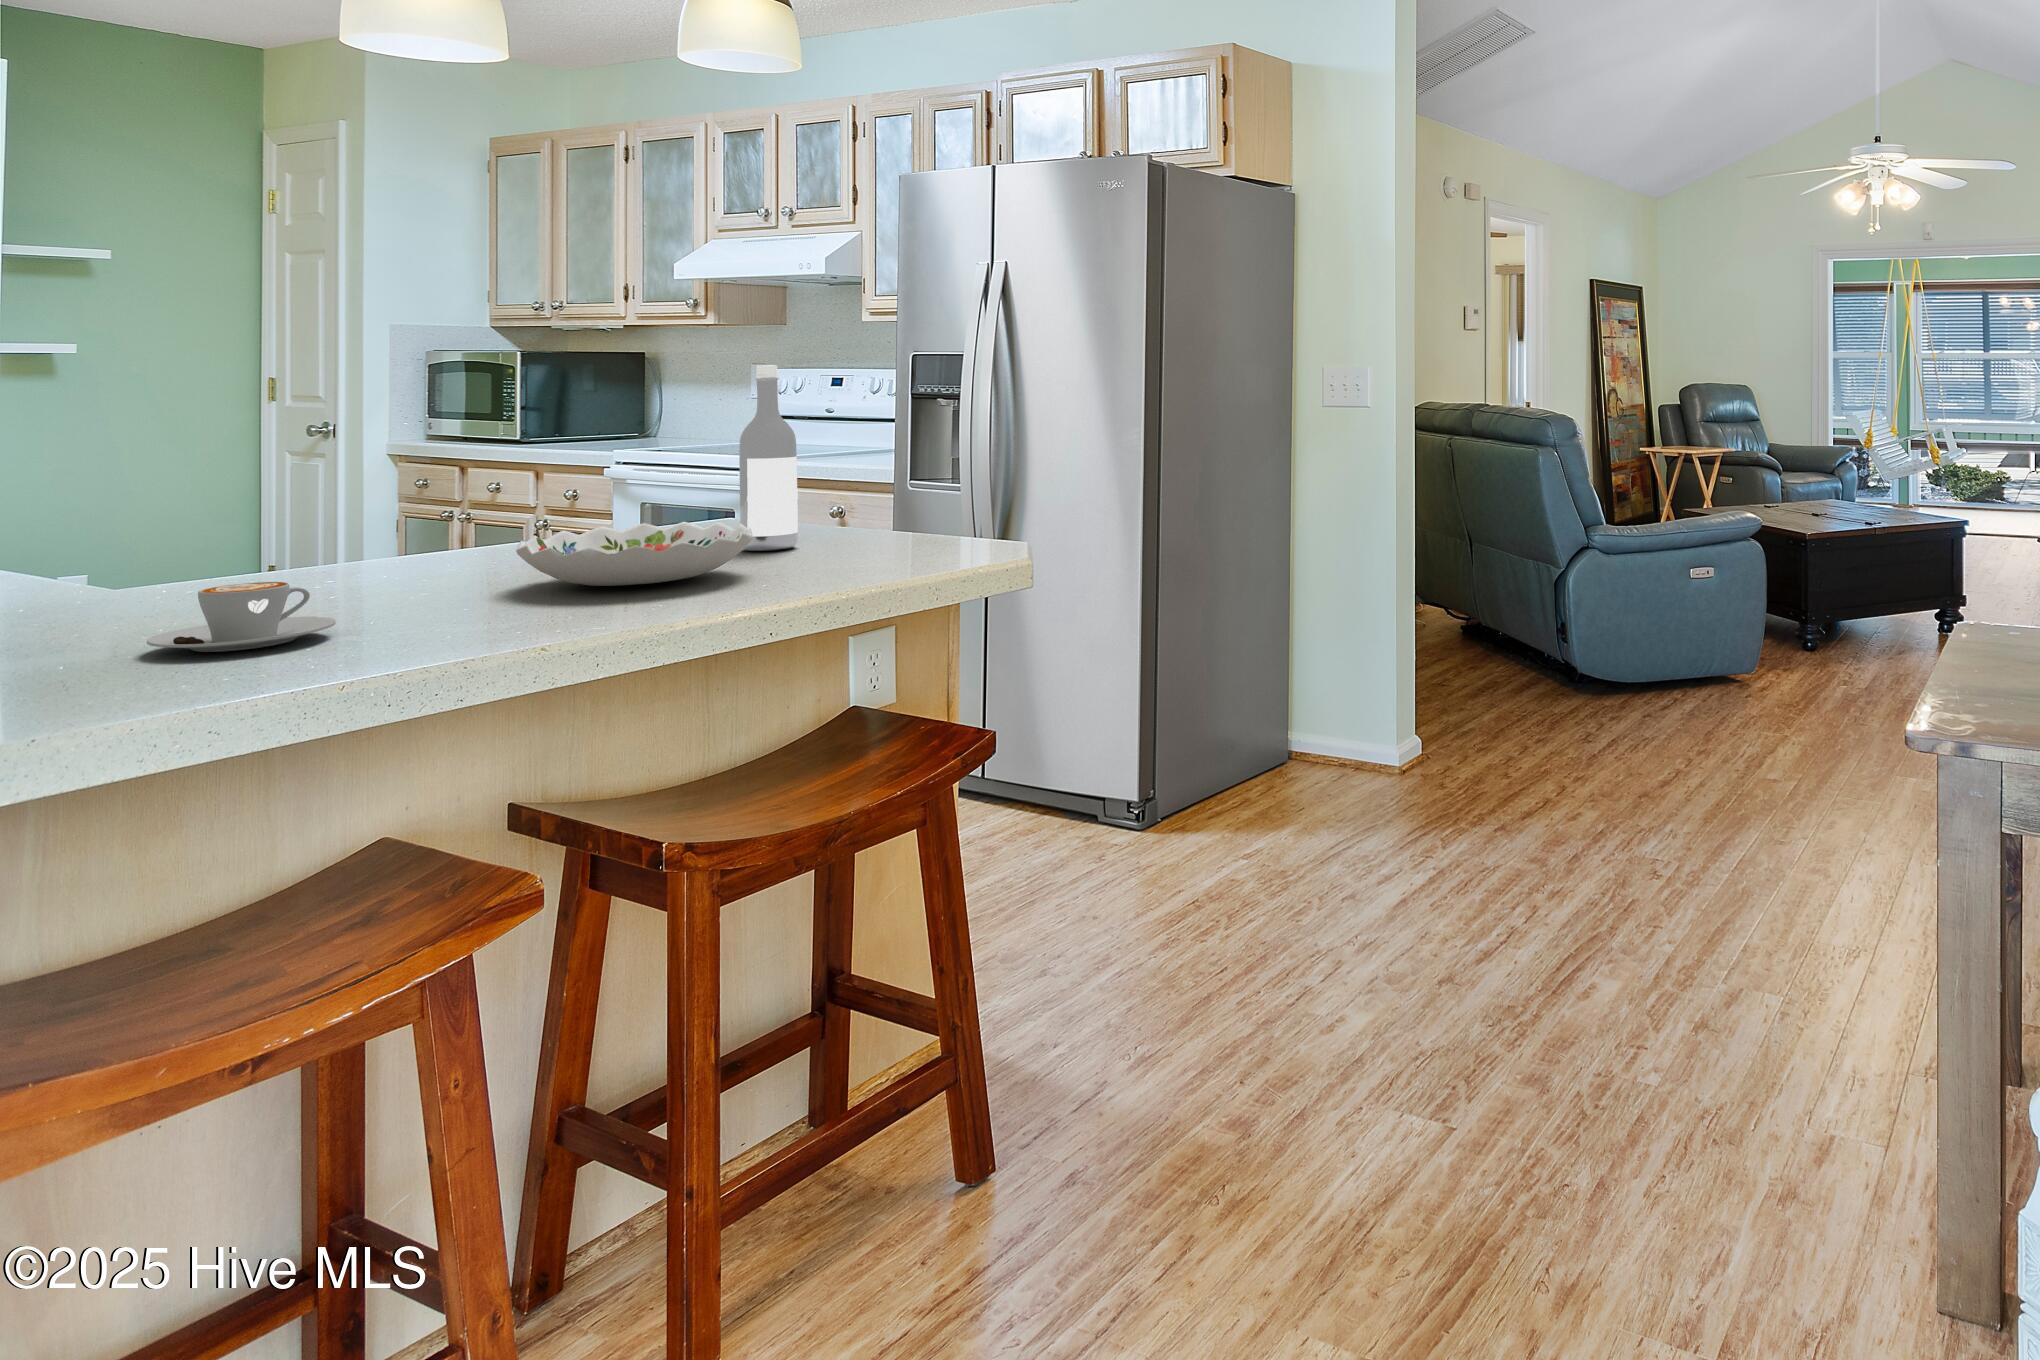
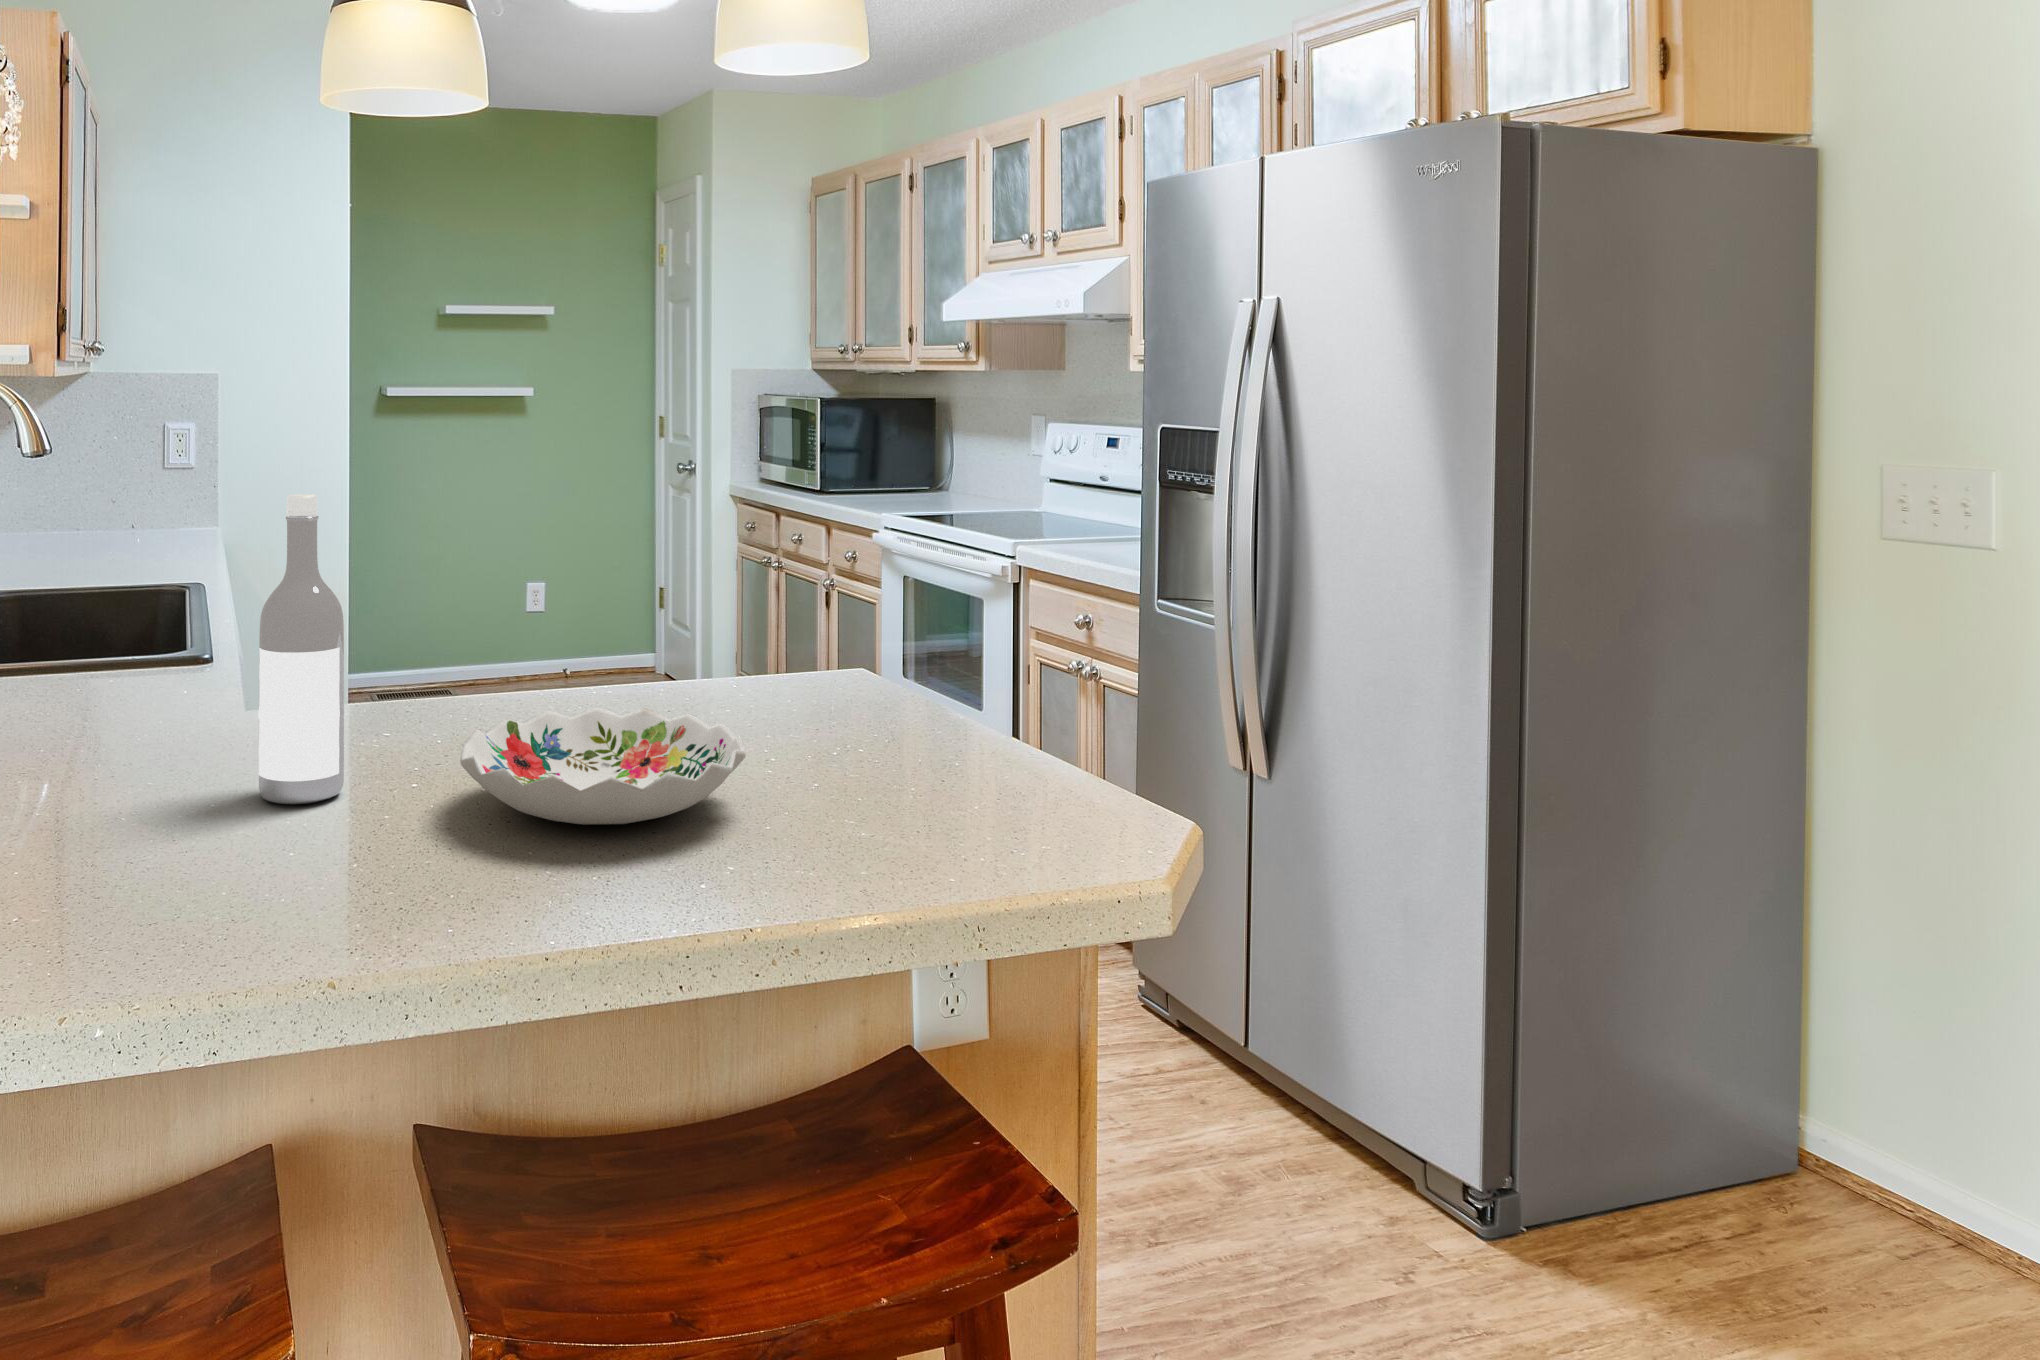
wine bottle: present [739,365,798,551] -> present [258,494,344,804]
coffee cup: present [147,582,336,652] -> none [31,774,214,871]

